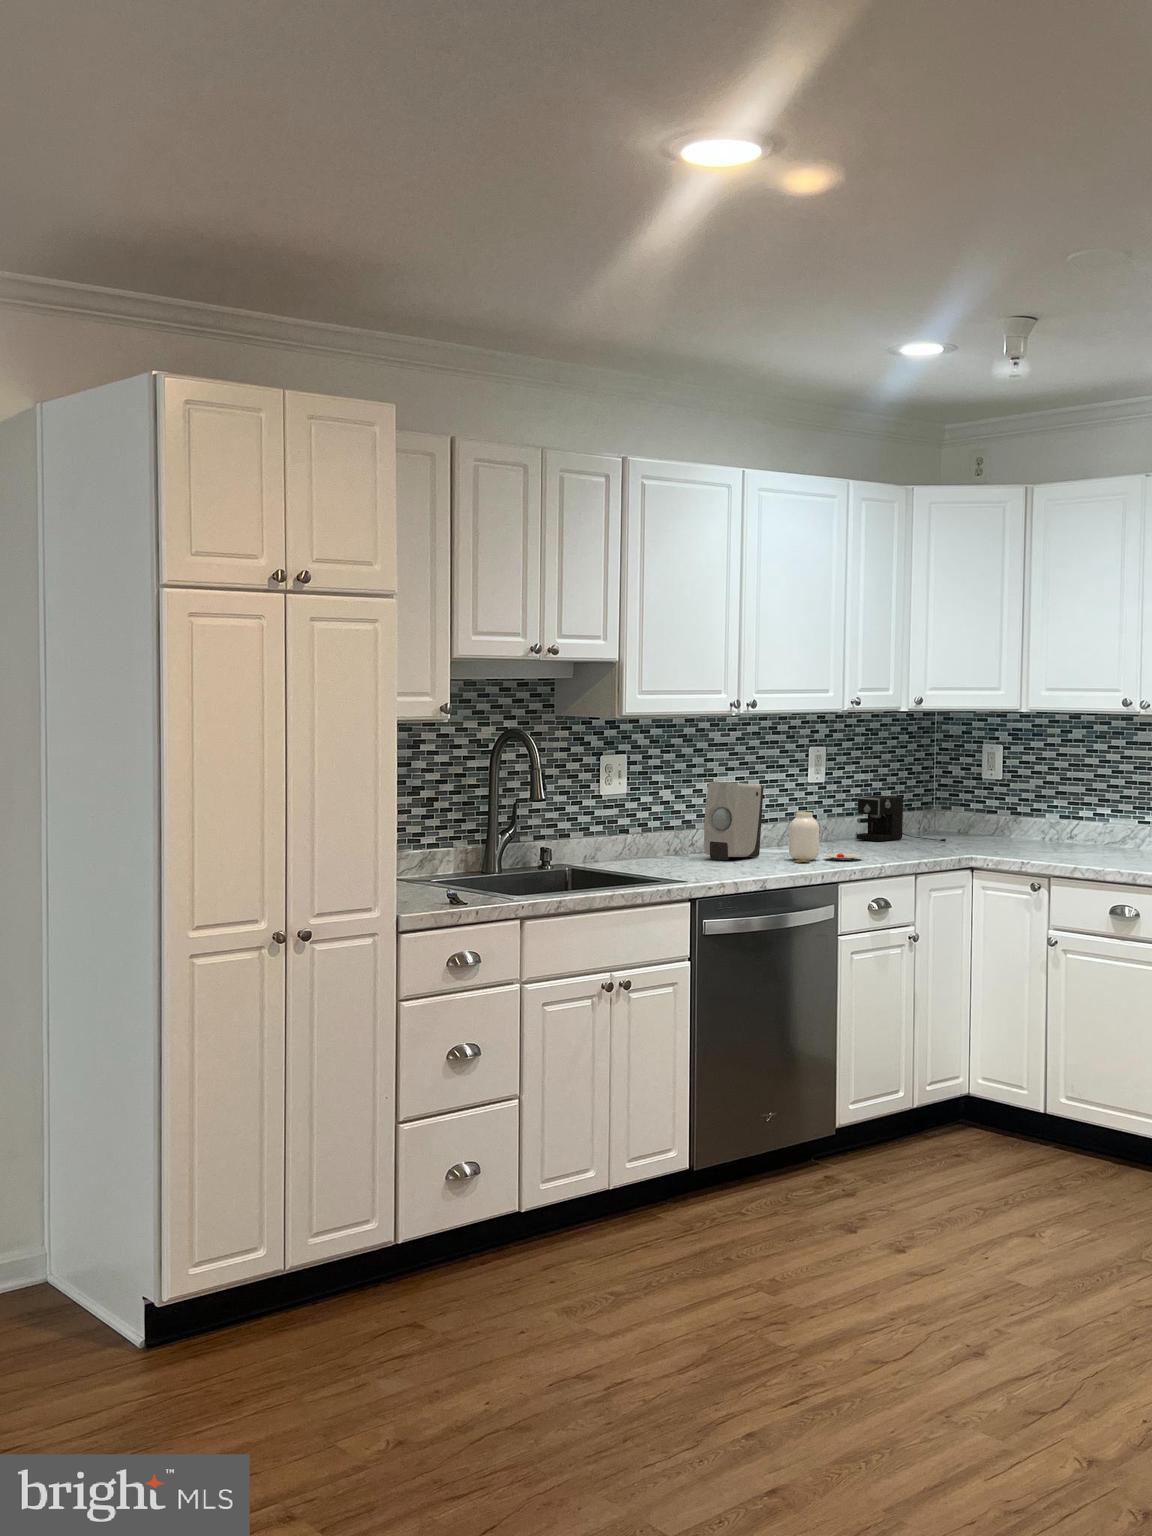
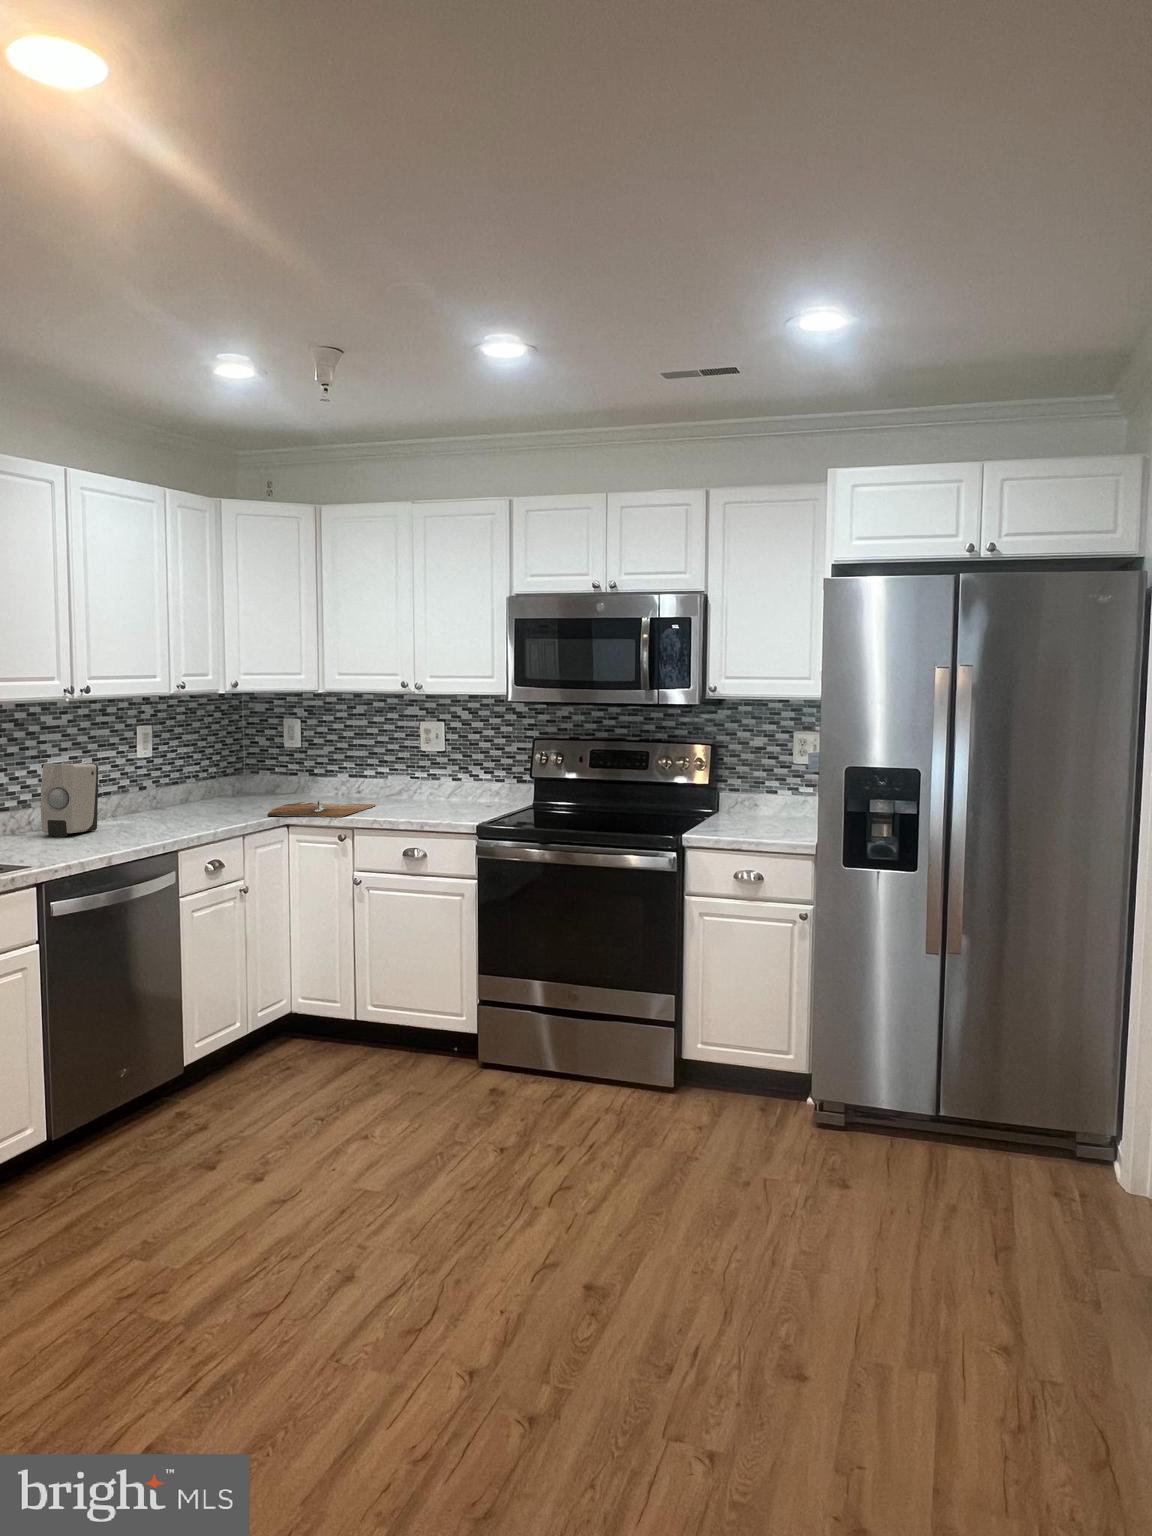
coffee maker: present [856,795,946,841] -> none [181,765,260,804]
jar: present [789,812,862,862] -> none [126,787,199,834]
cutting board: none [947,841,1087,861] -> present [267,801,375,817]

